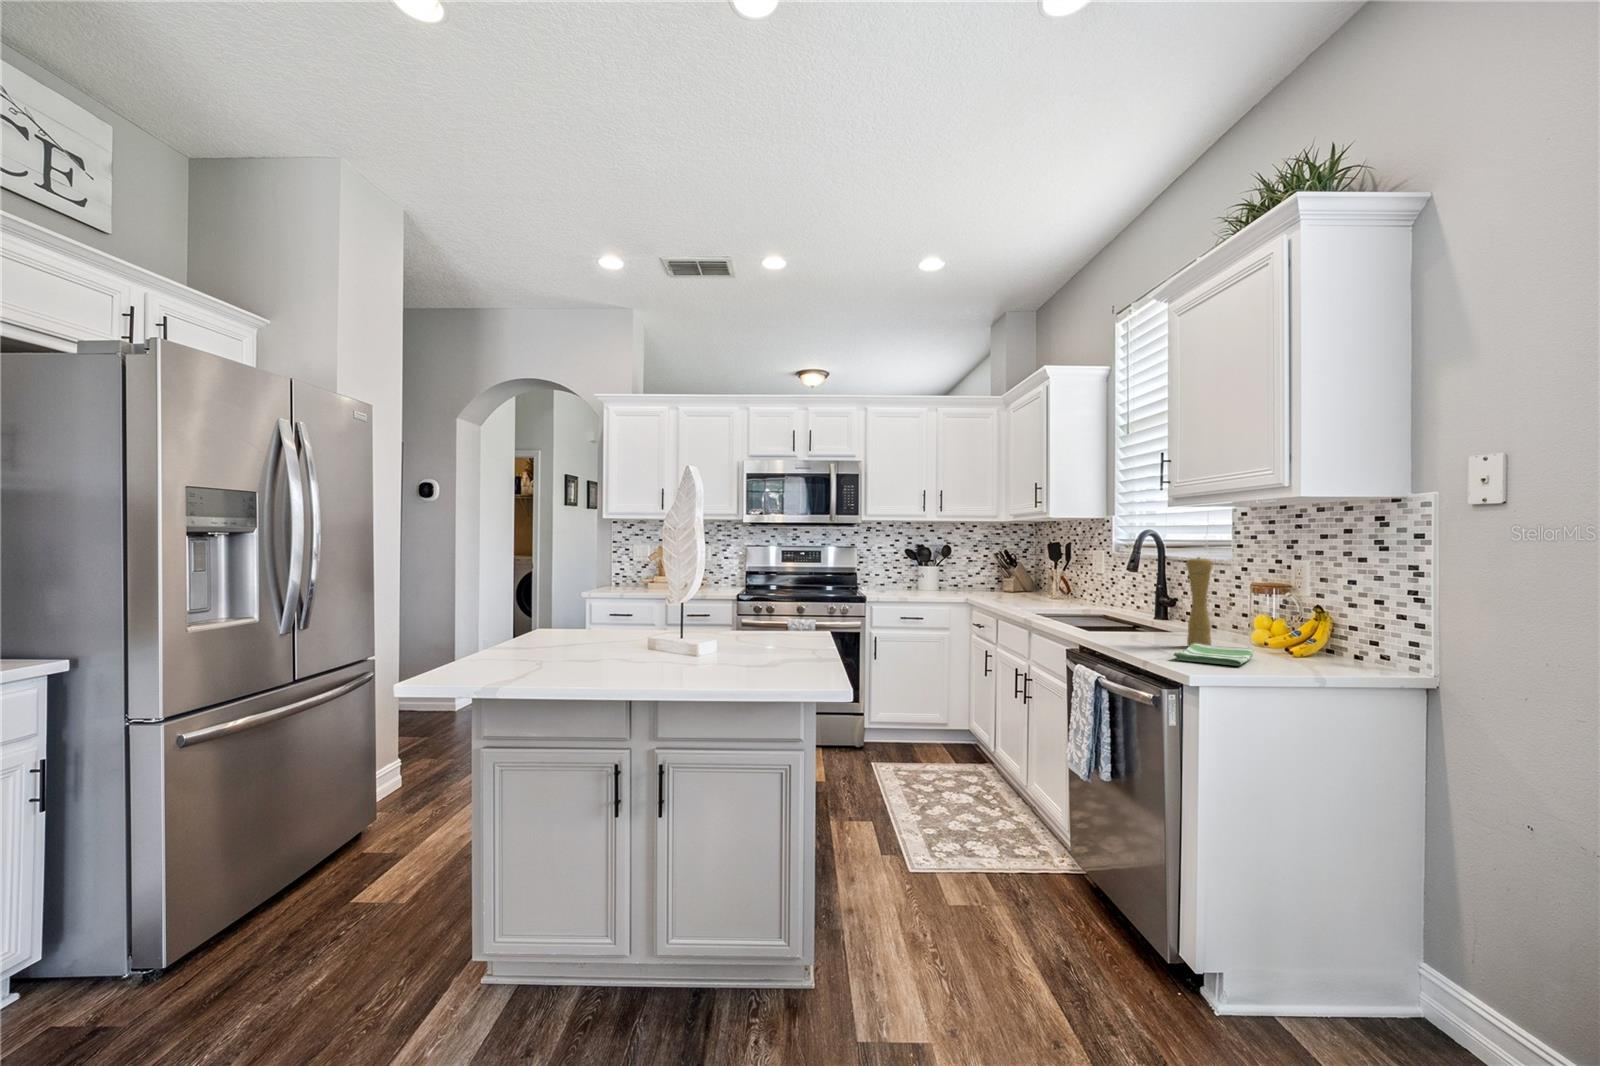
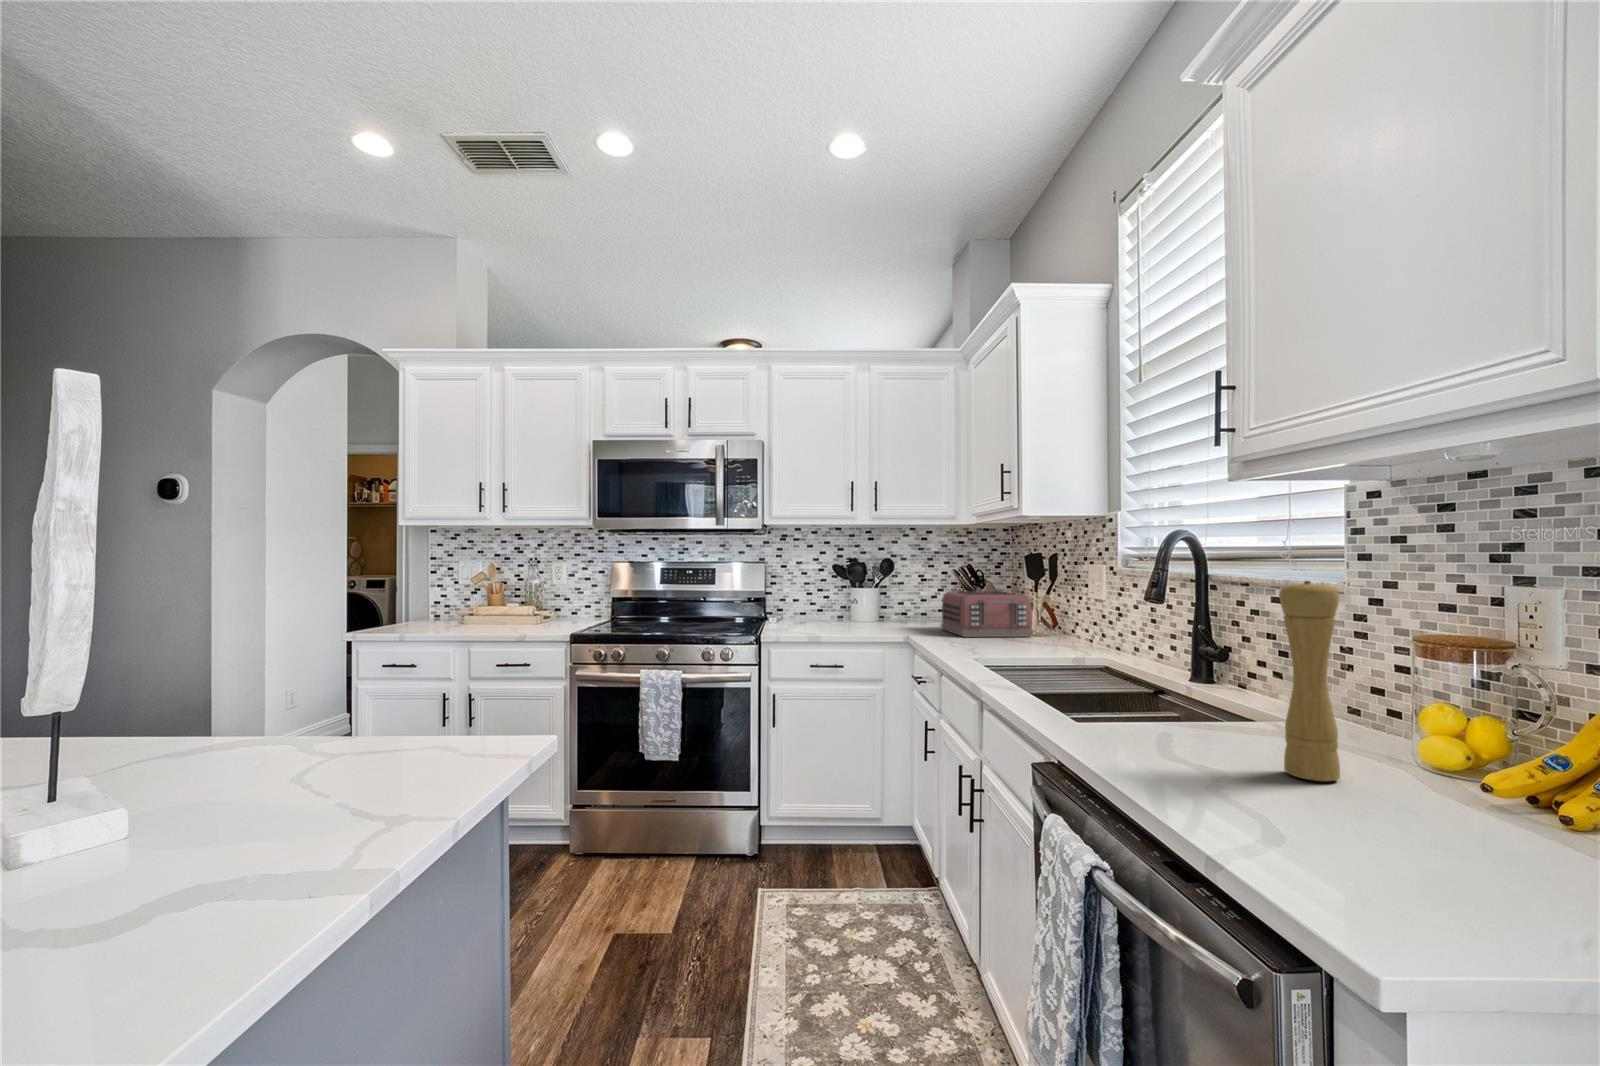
toaster: none [988,569,1054,599] -> present [941,591,1033,637]
dish towel: present [1173,644,1254,666] -> none [1279,782,1485,885]

